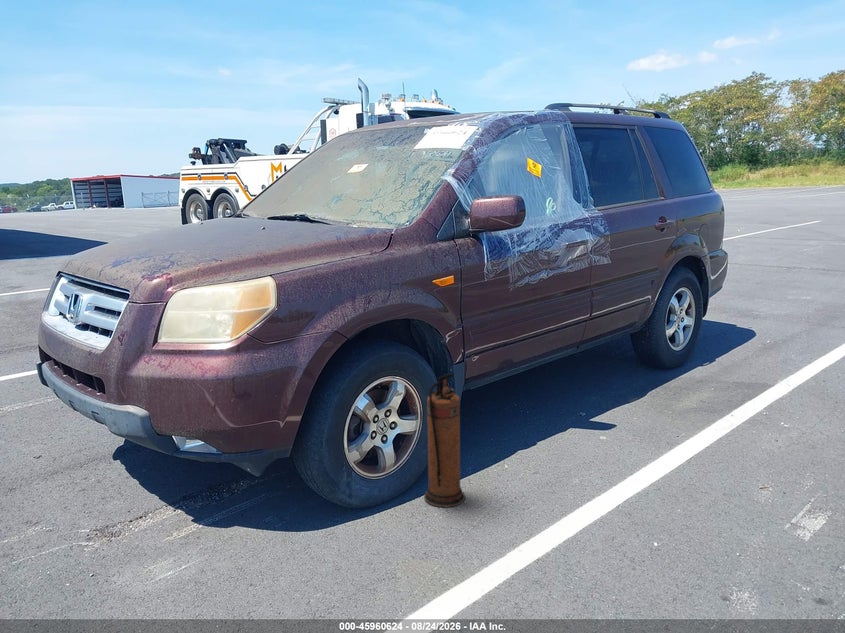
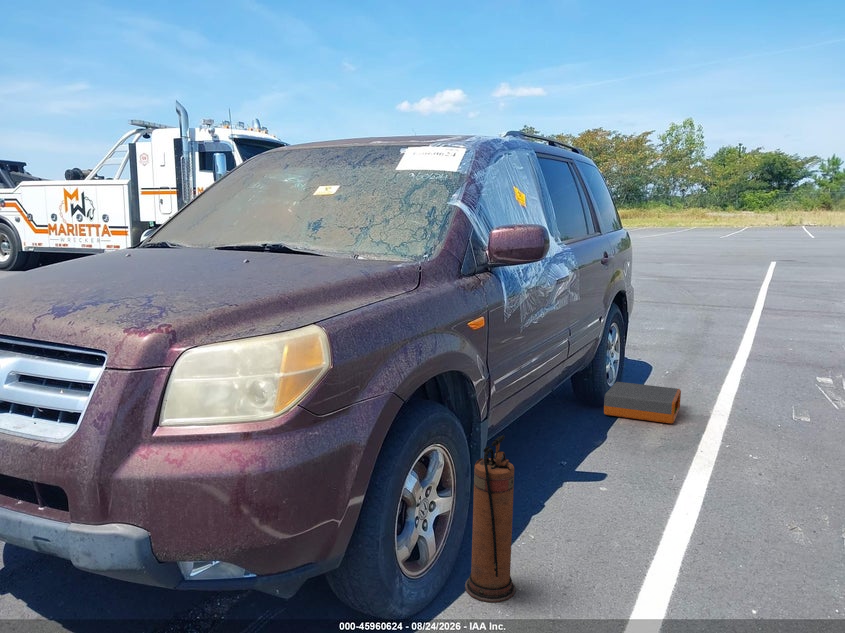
storage box: none [667,345,756,388] -> present [604,382,681,424]

